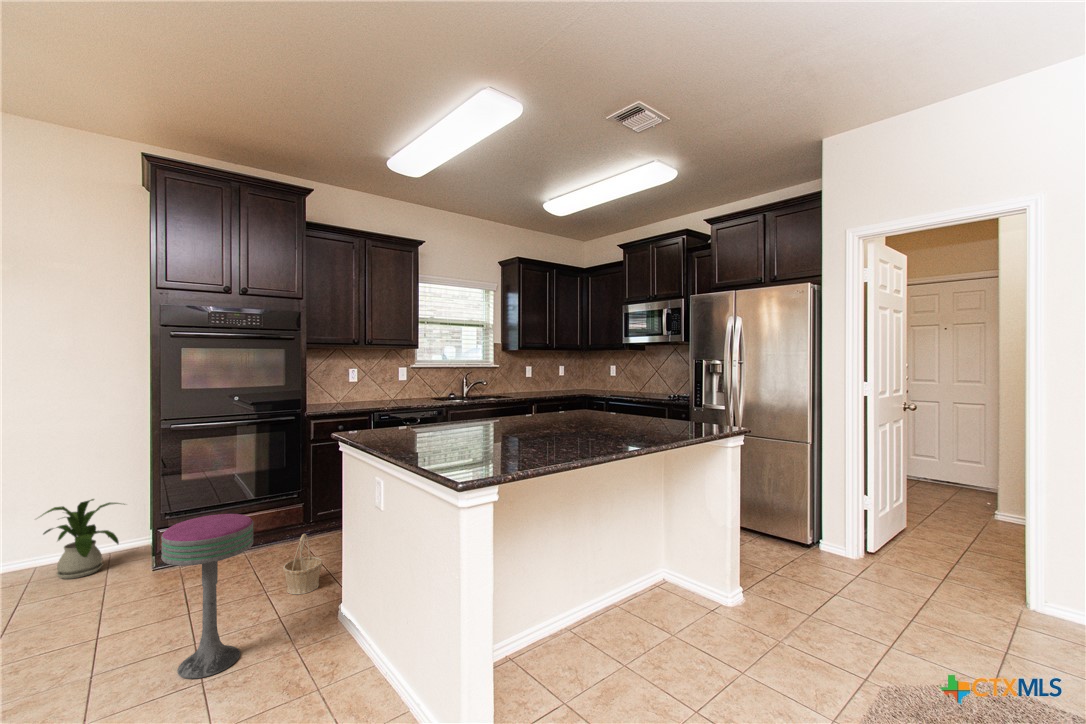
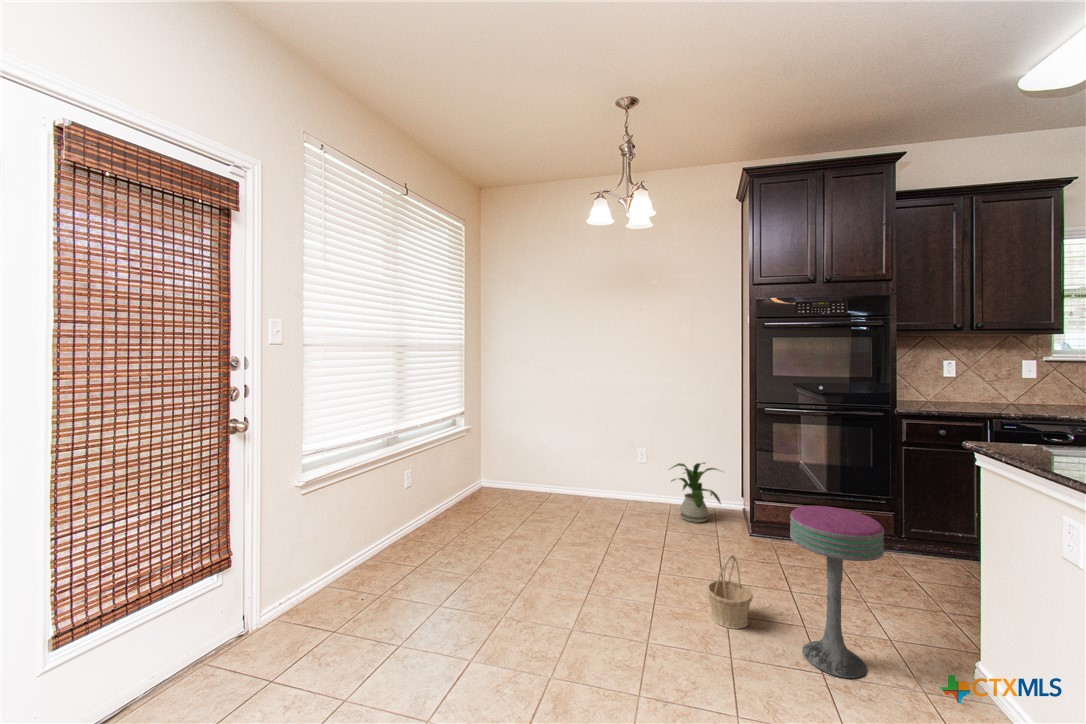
basket: present [283,534,323,594] -> present [707,555,753,629]

